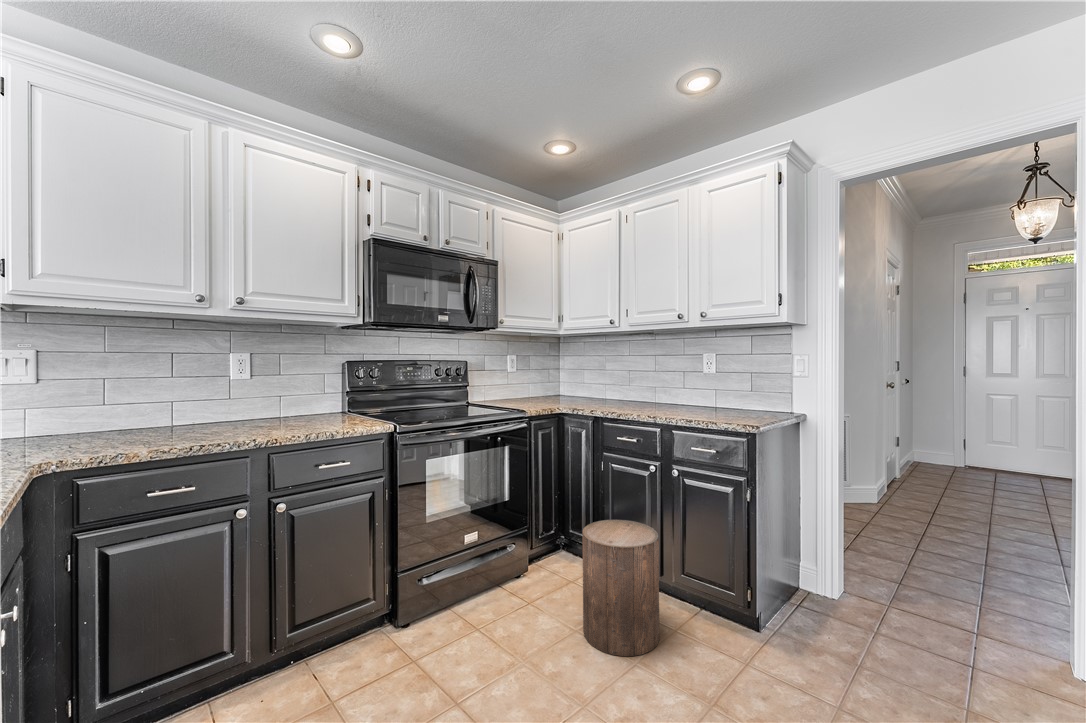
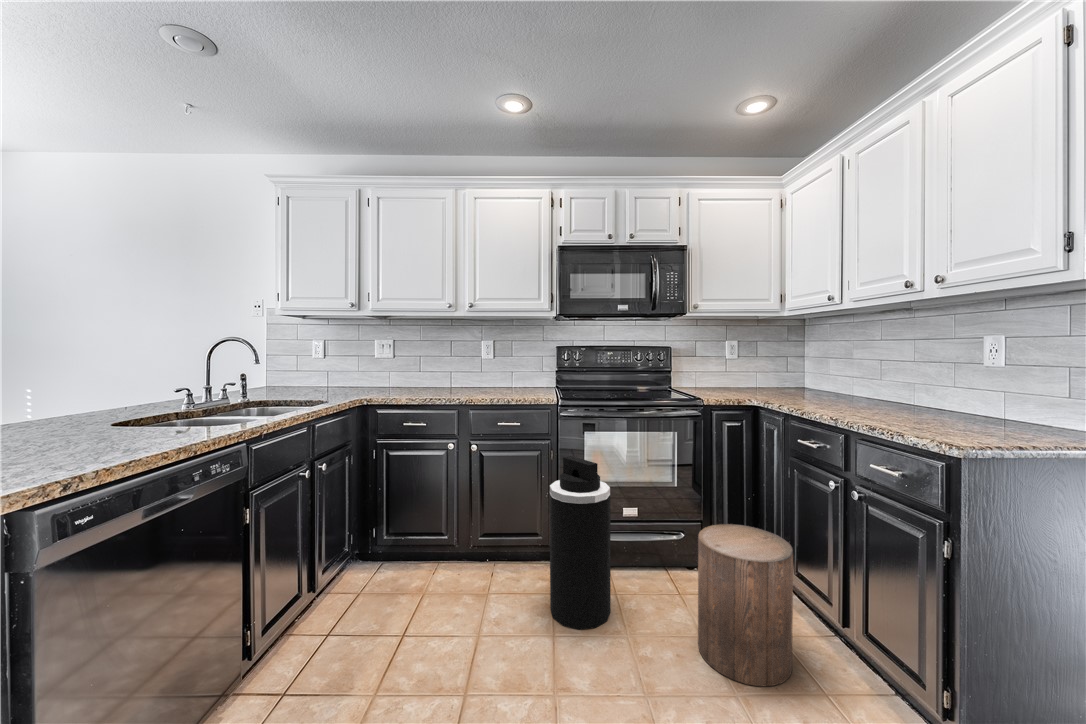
trash can: none [432,490,503,691] -> present [550,456,611,629]

